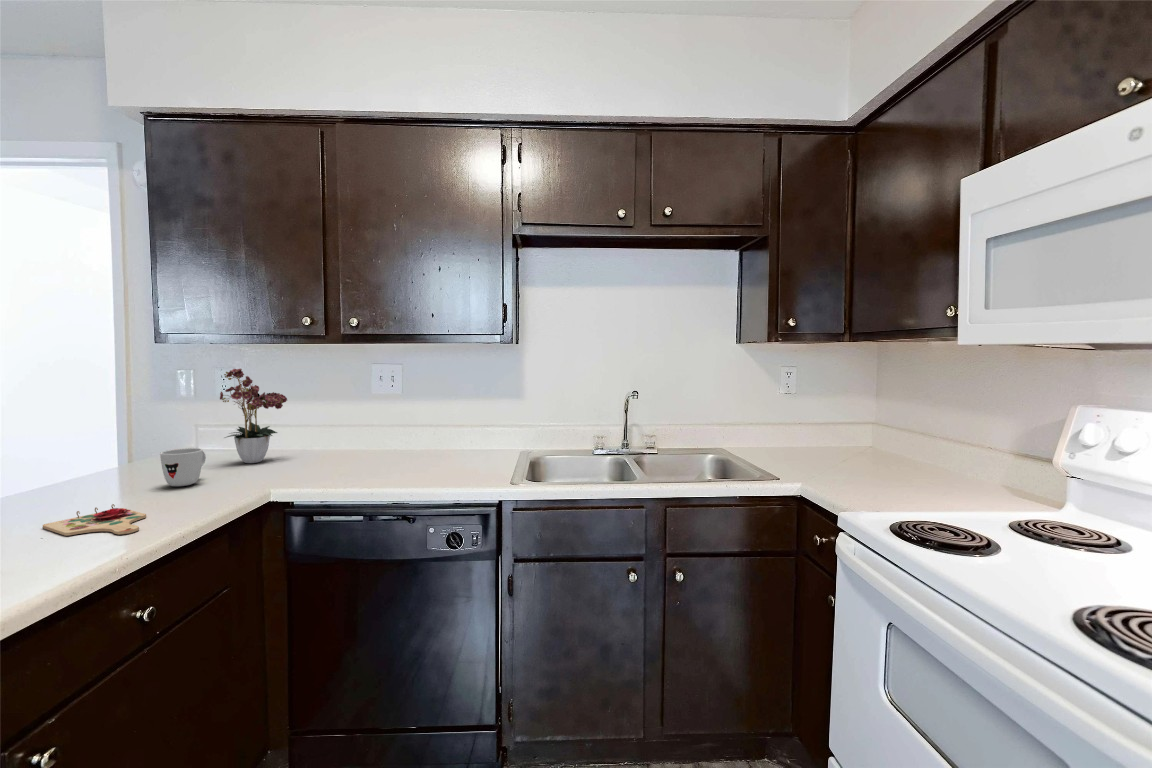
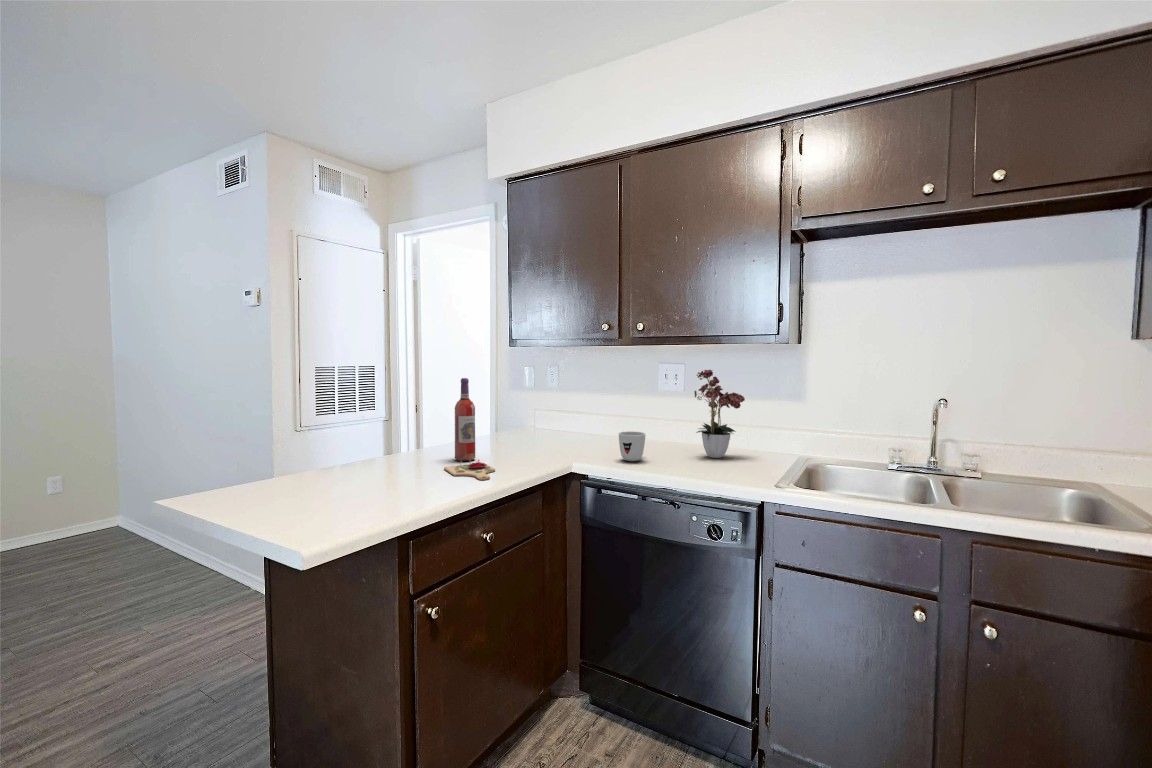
flower arrangement: present [220,369,287,463] -> present [694,370,745,458]
wine bottle: none [60,387,104,510] -> present [455,378,475,461]
mug: present [160,448,206,486] -> present [619,431,645,461]

